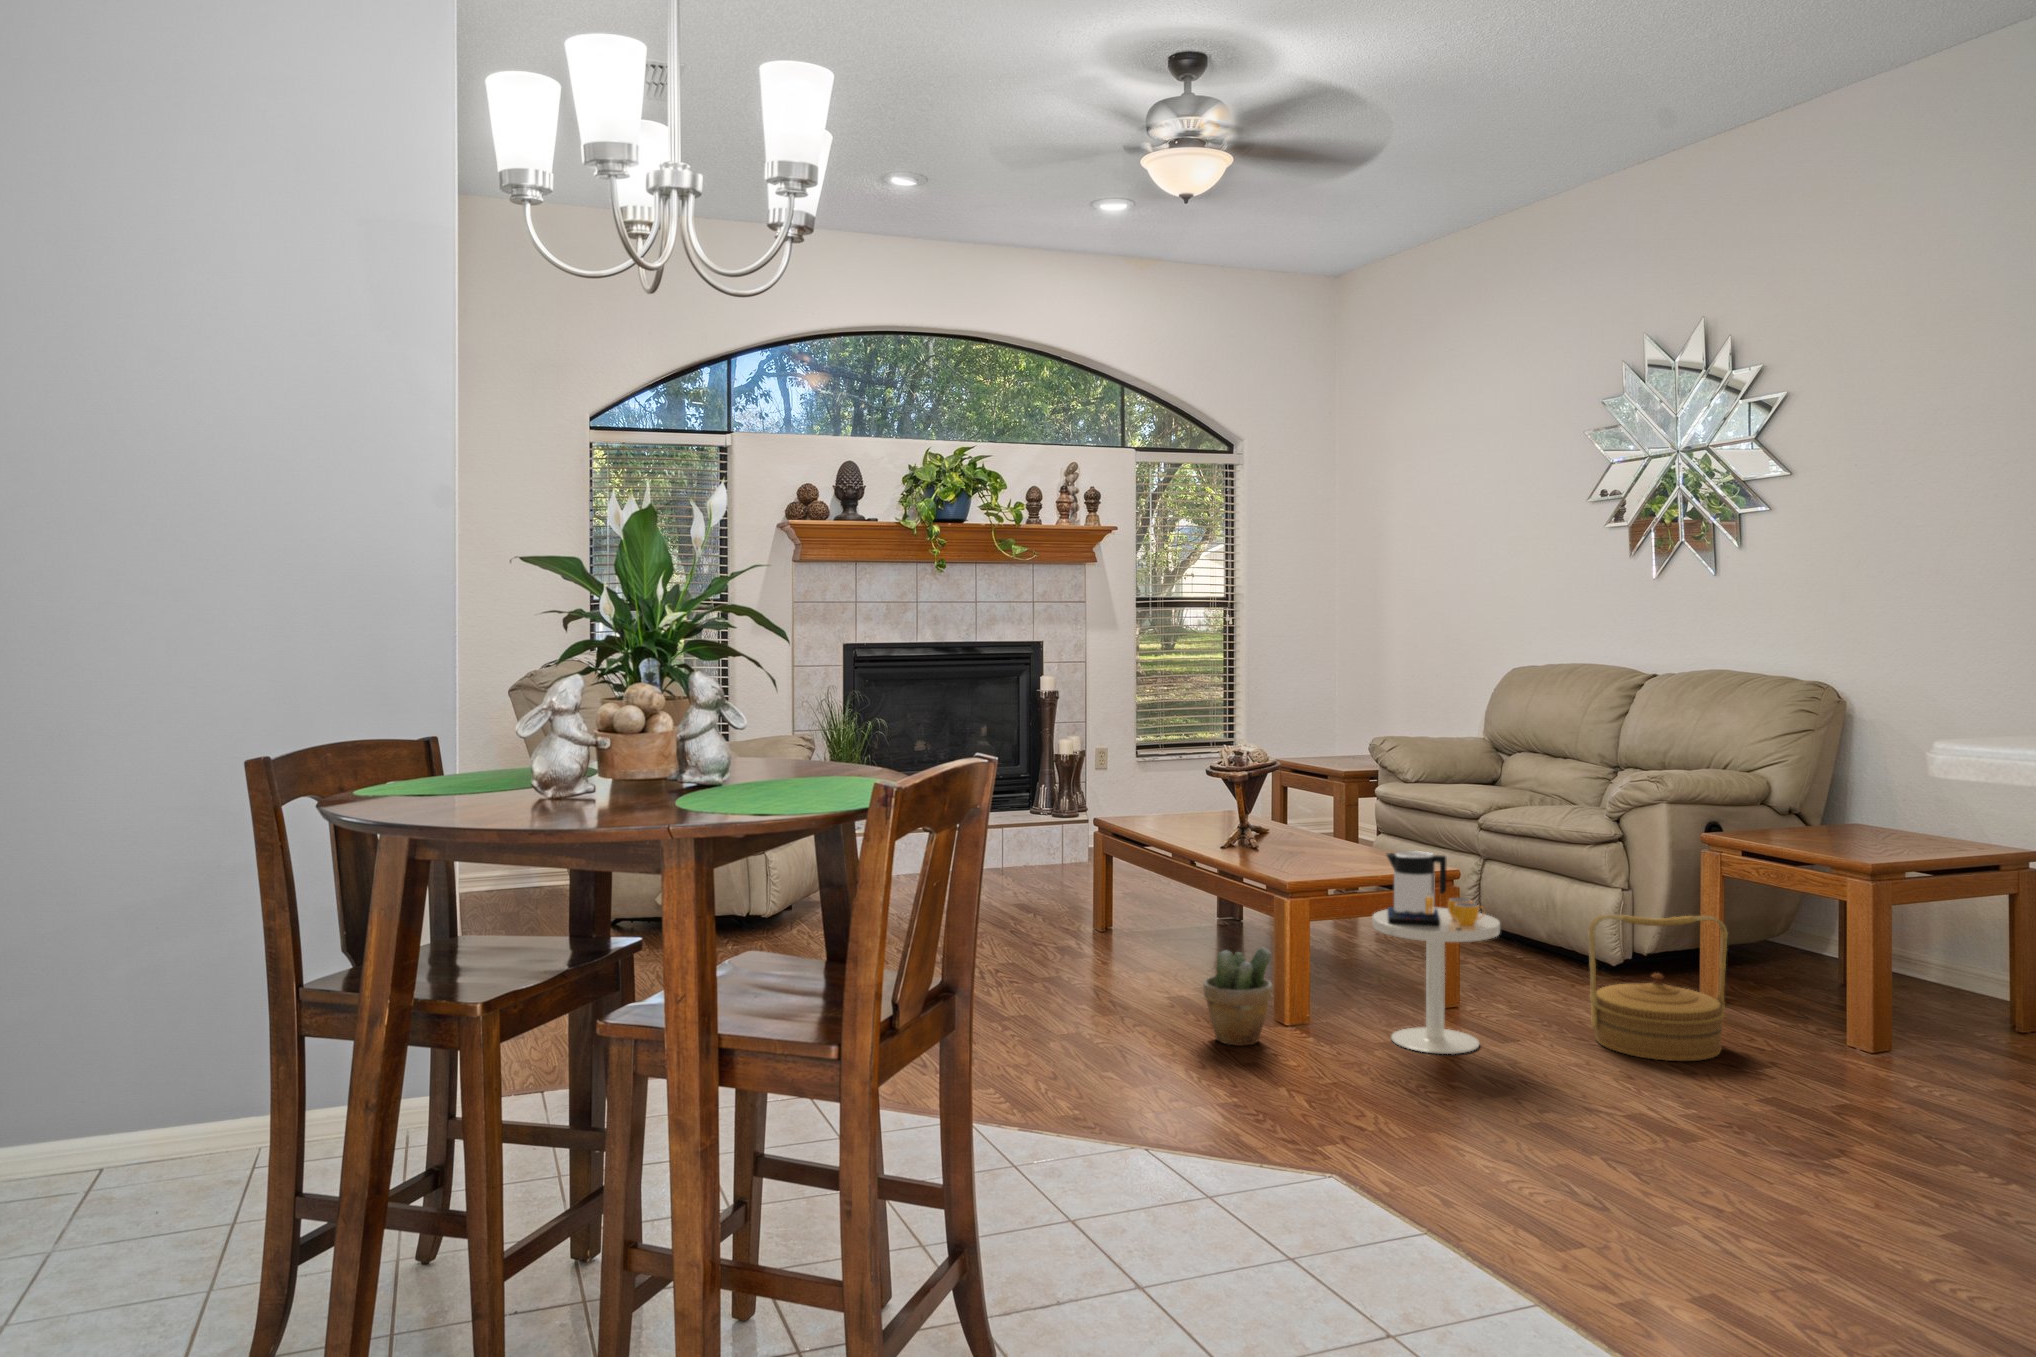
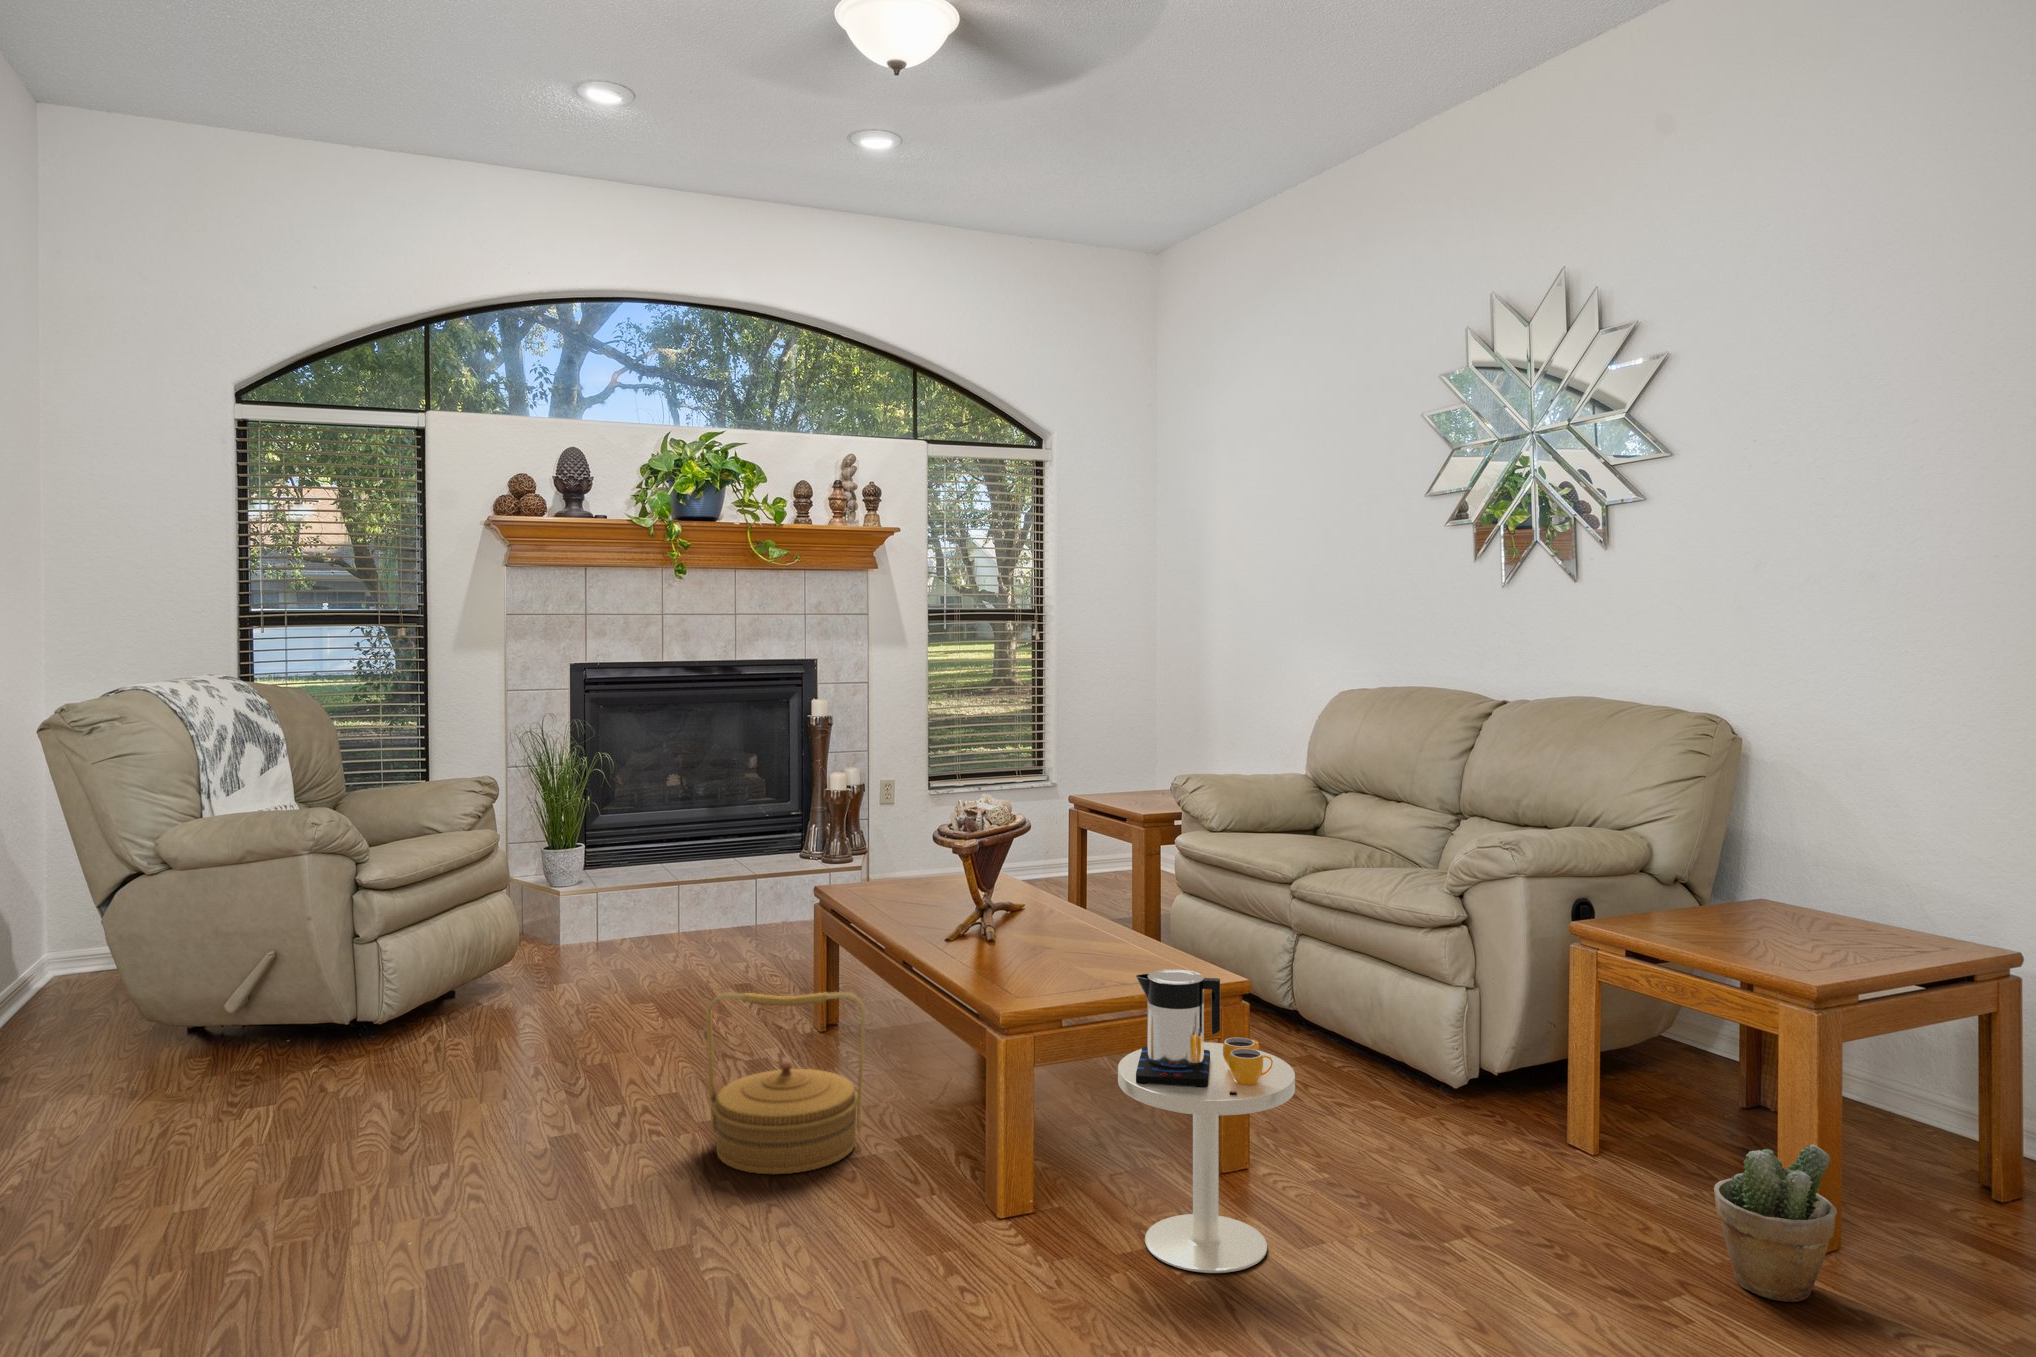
basket: present [1588,915,1728,1061] -> present [706,992,865,1174]
potted plant: present [1203,948,1272,1046] -> present [1714,1144,1837,1302]

